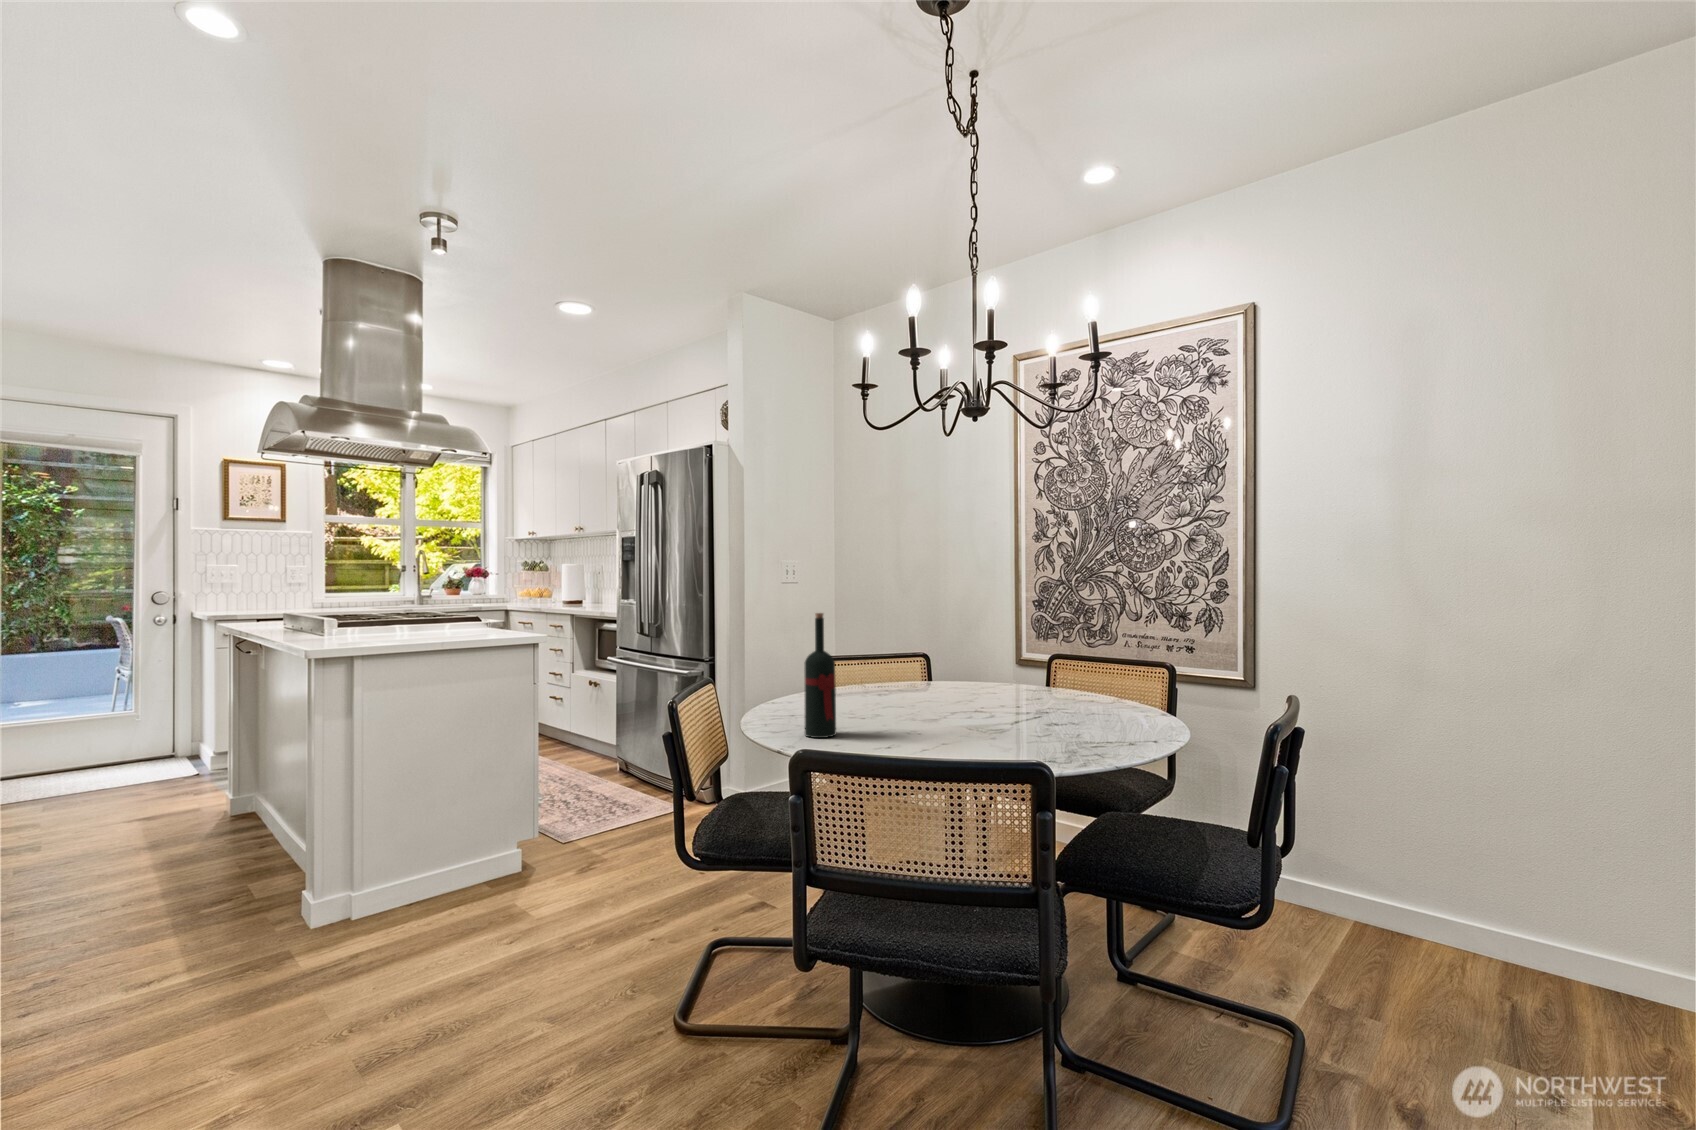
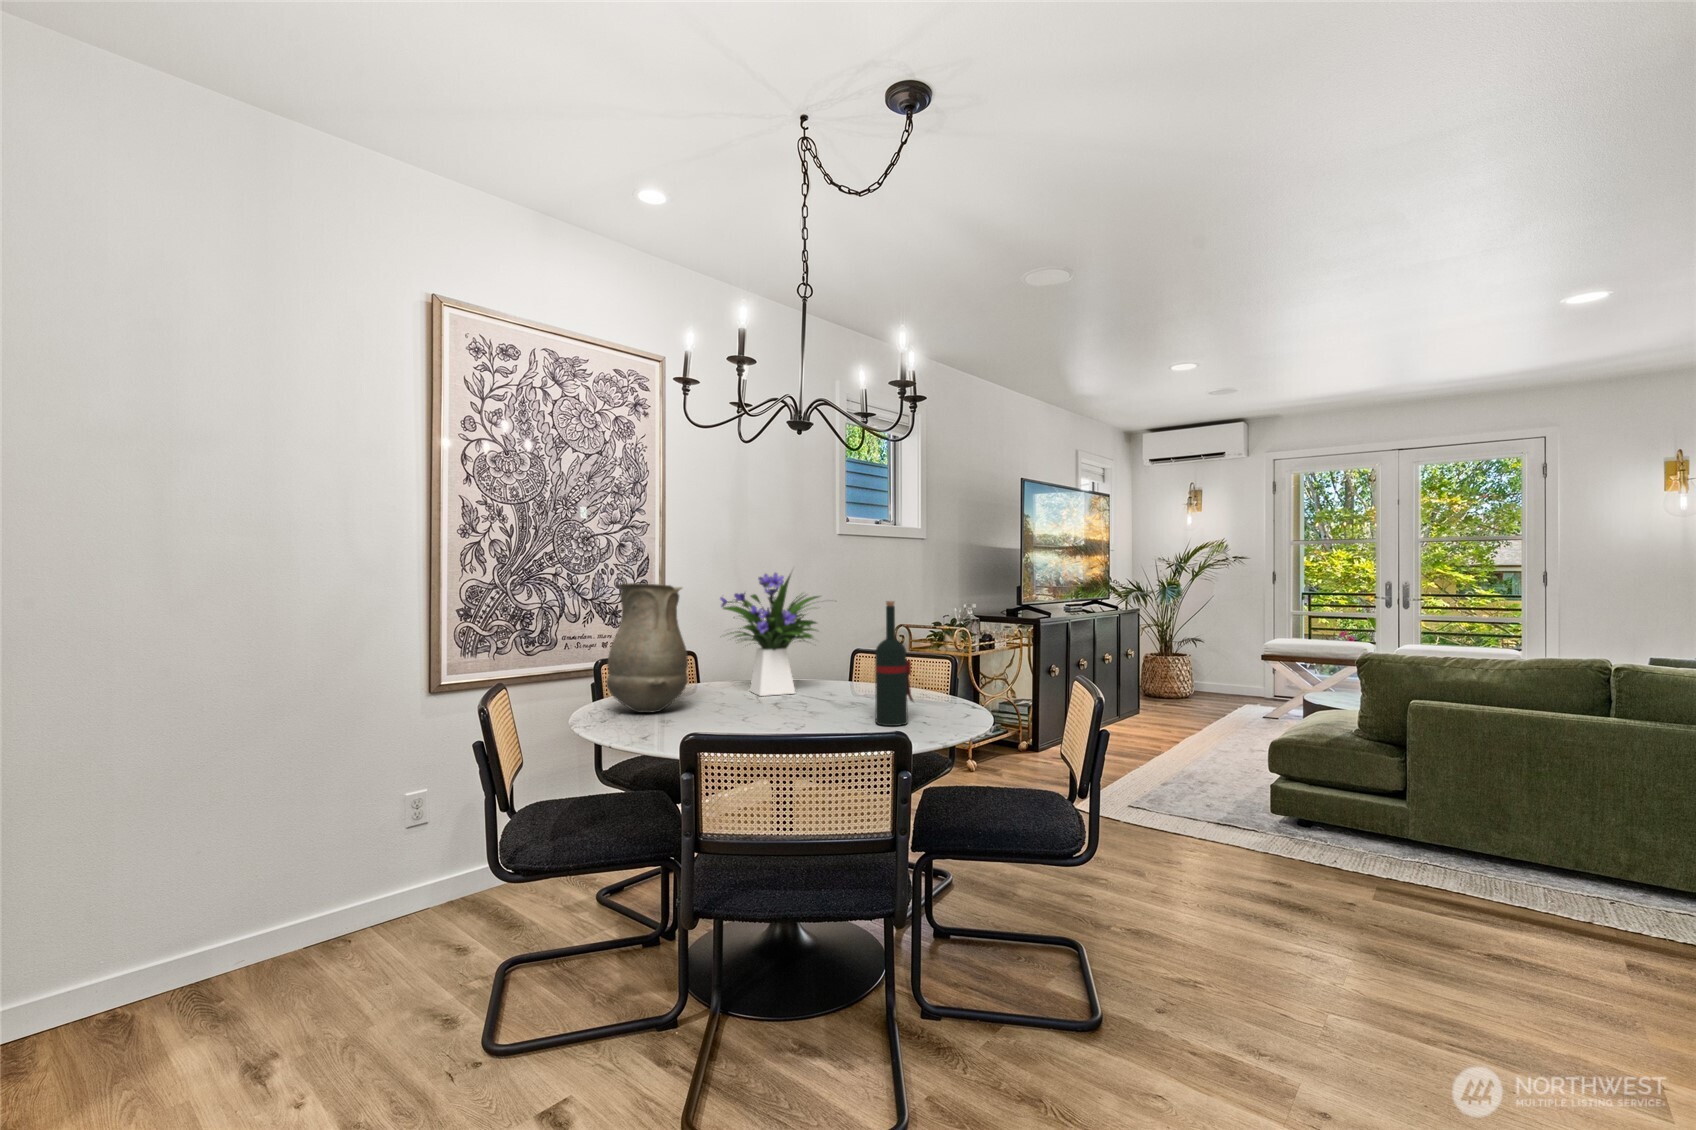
flower arrangement: none [950,571,1086,714] -> present [720,573,819,696]
vase: none [860,587,931,694] -> present [607,583,688,712]

